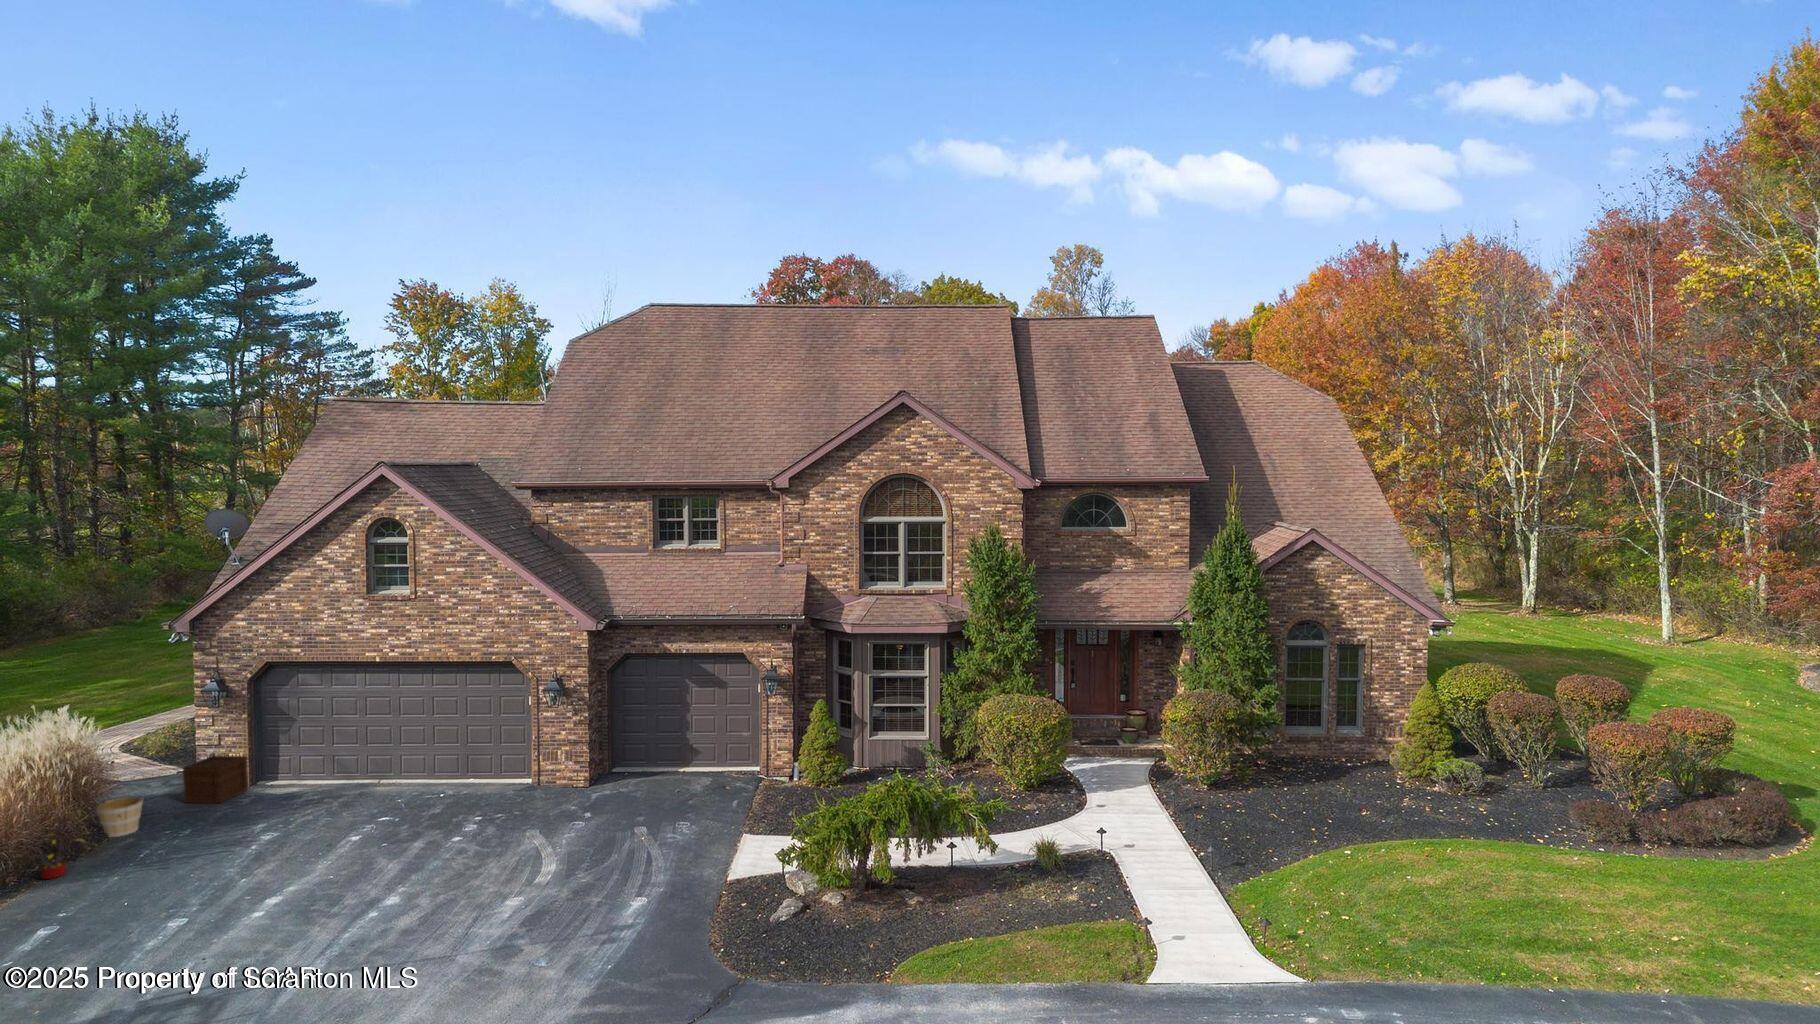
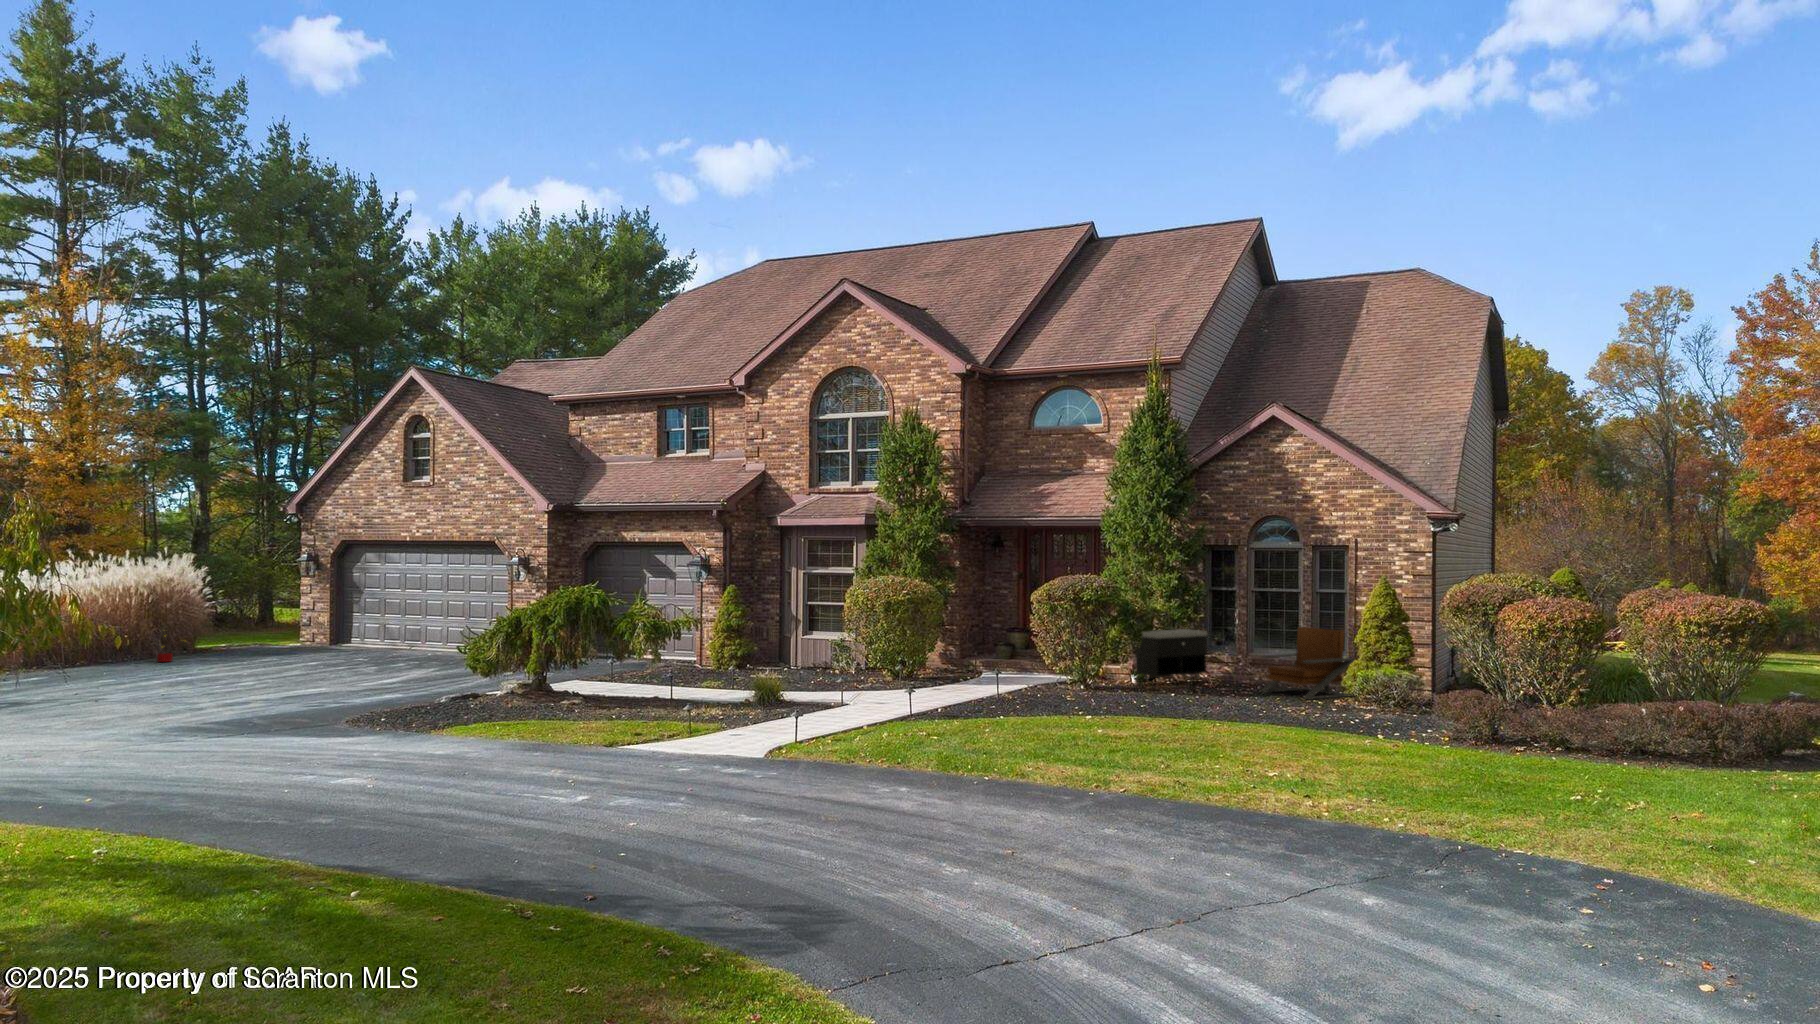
storage bench: none [1242,724,1289,780] -> present [1136,629,1207,681]
lounge chair: none [1385,733,1462,808] -> present [1261,627,1355,700]
wooden crate: present [183,756,248,803] -> none [279,617,325,650]
wooden bucket: present [97,797,143,837] -> none [209,630,241,655]

